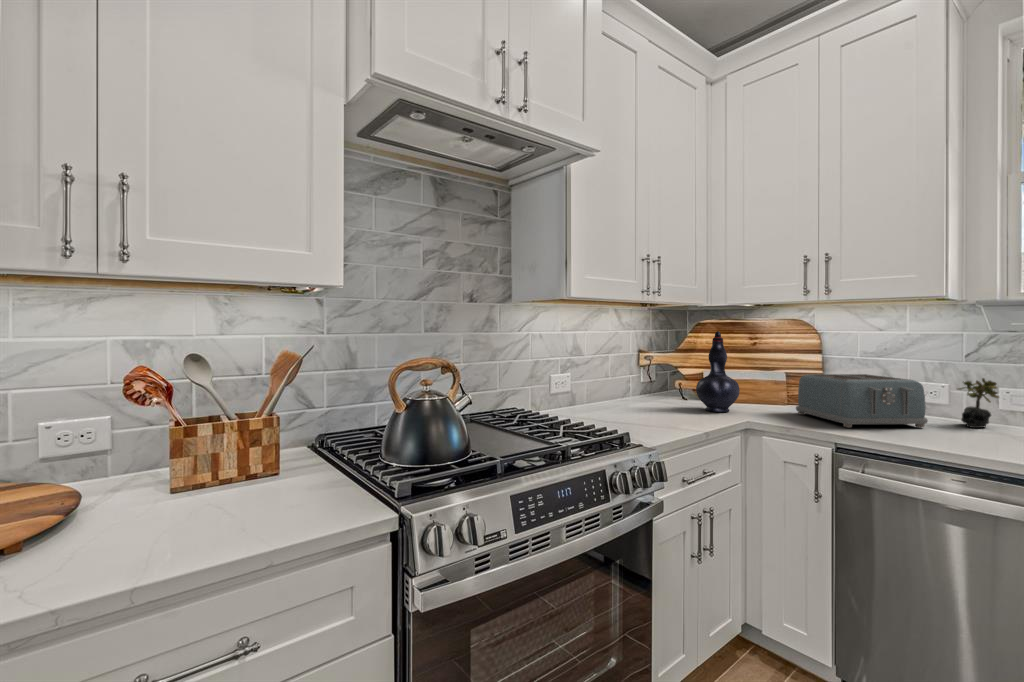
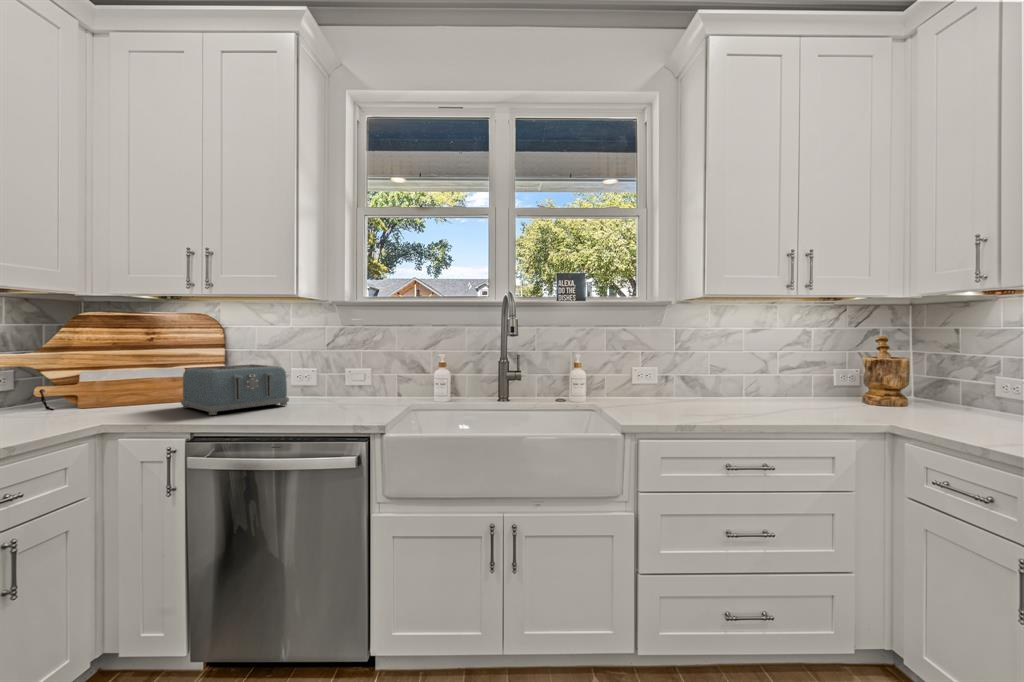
decorative vase: present [696,331,740,412] -> none [40,324,107,419]
succulent plant: present [958,378,999,428] -> none [318,362,343,400]

